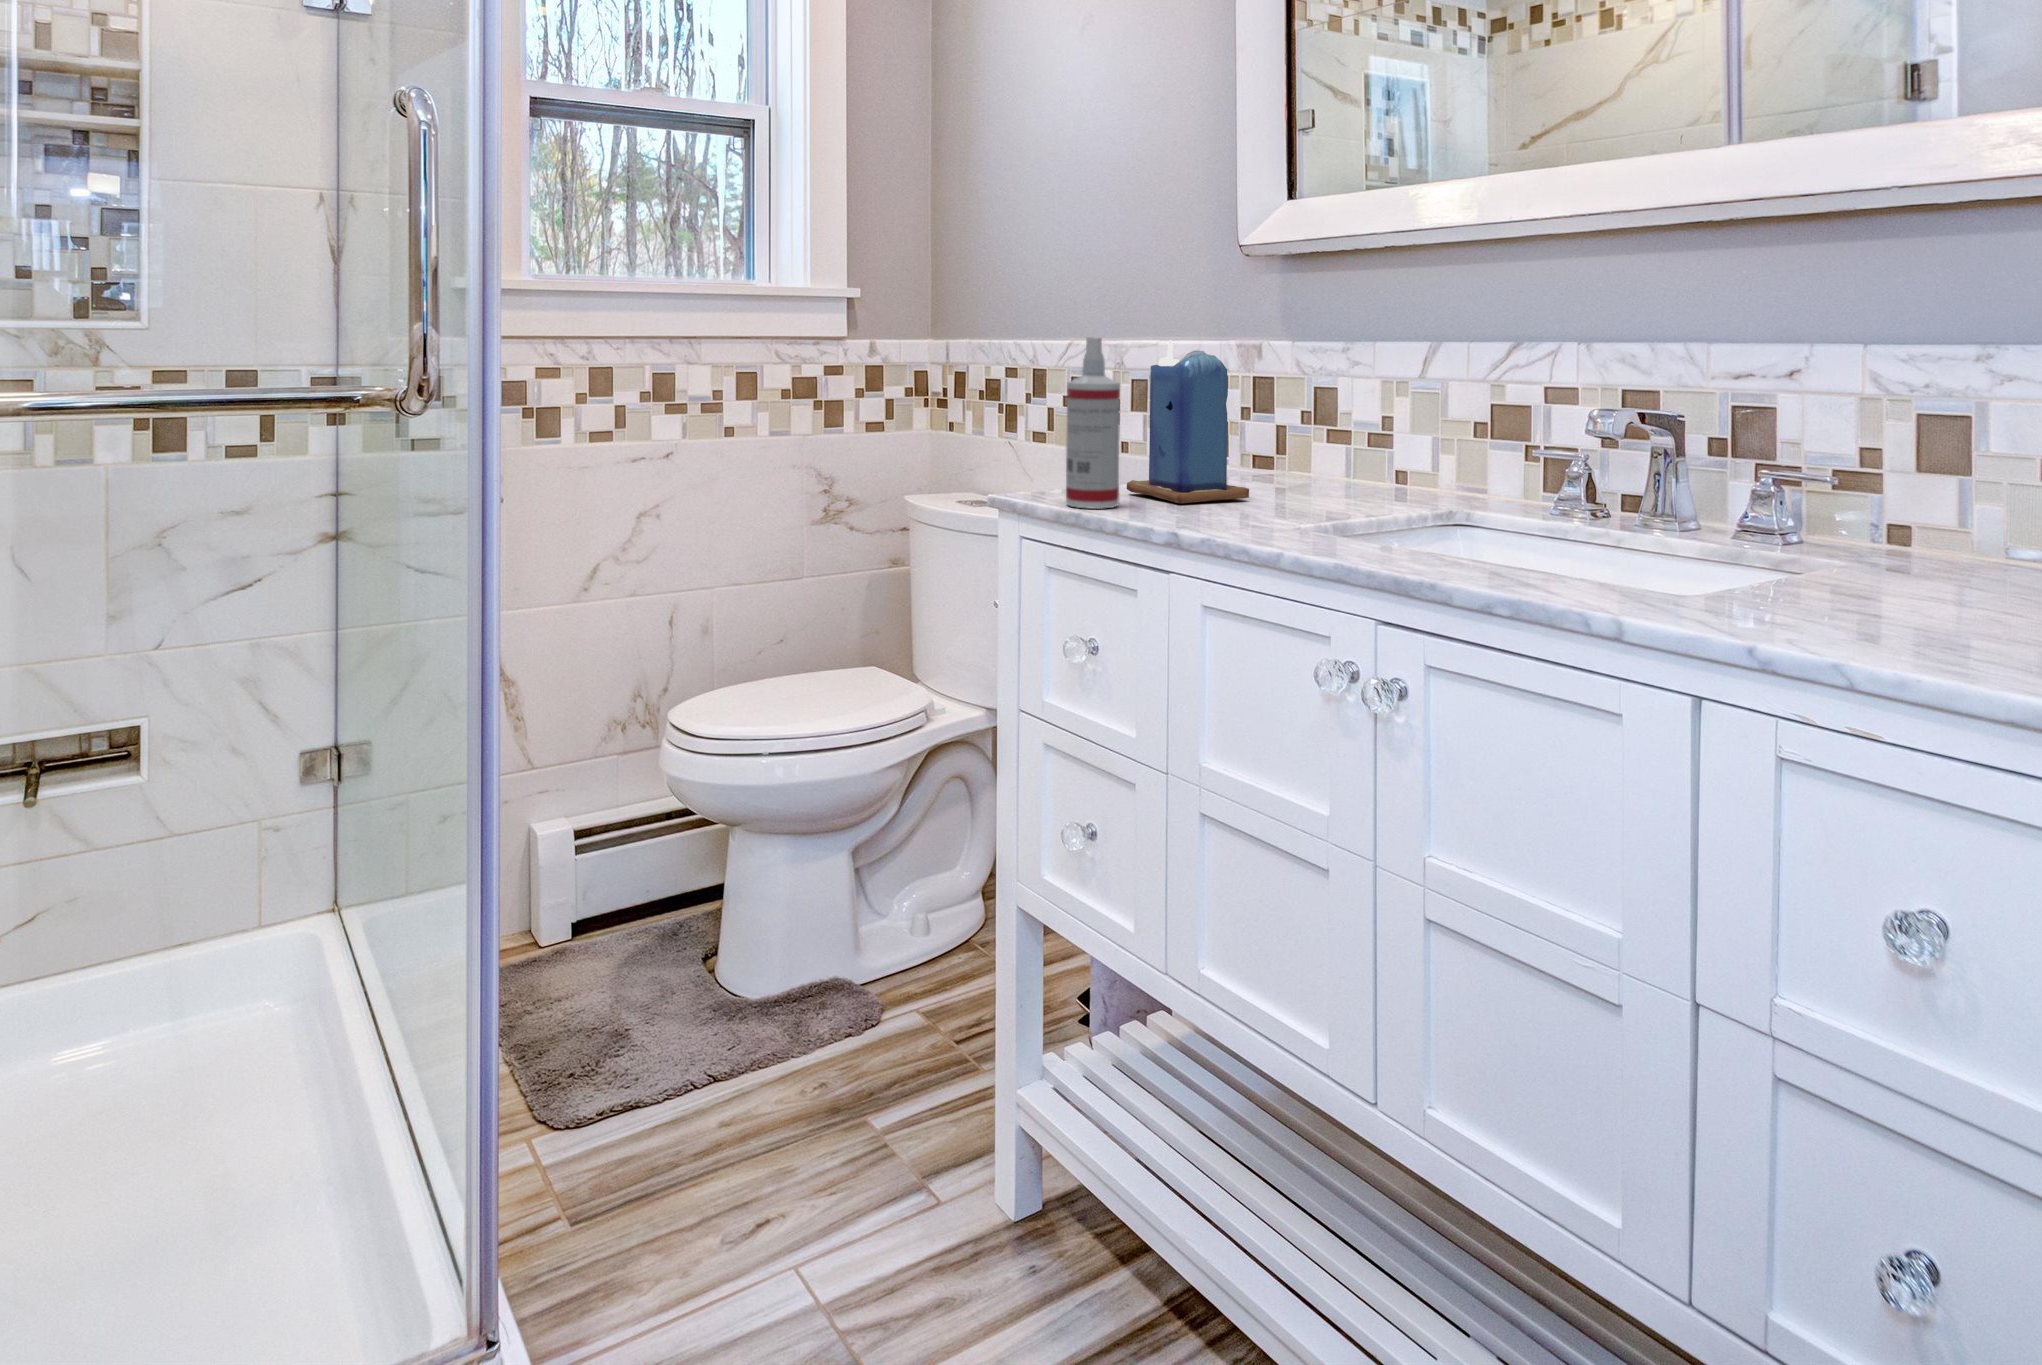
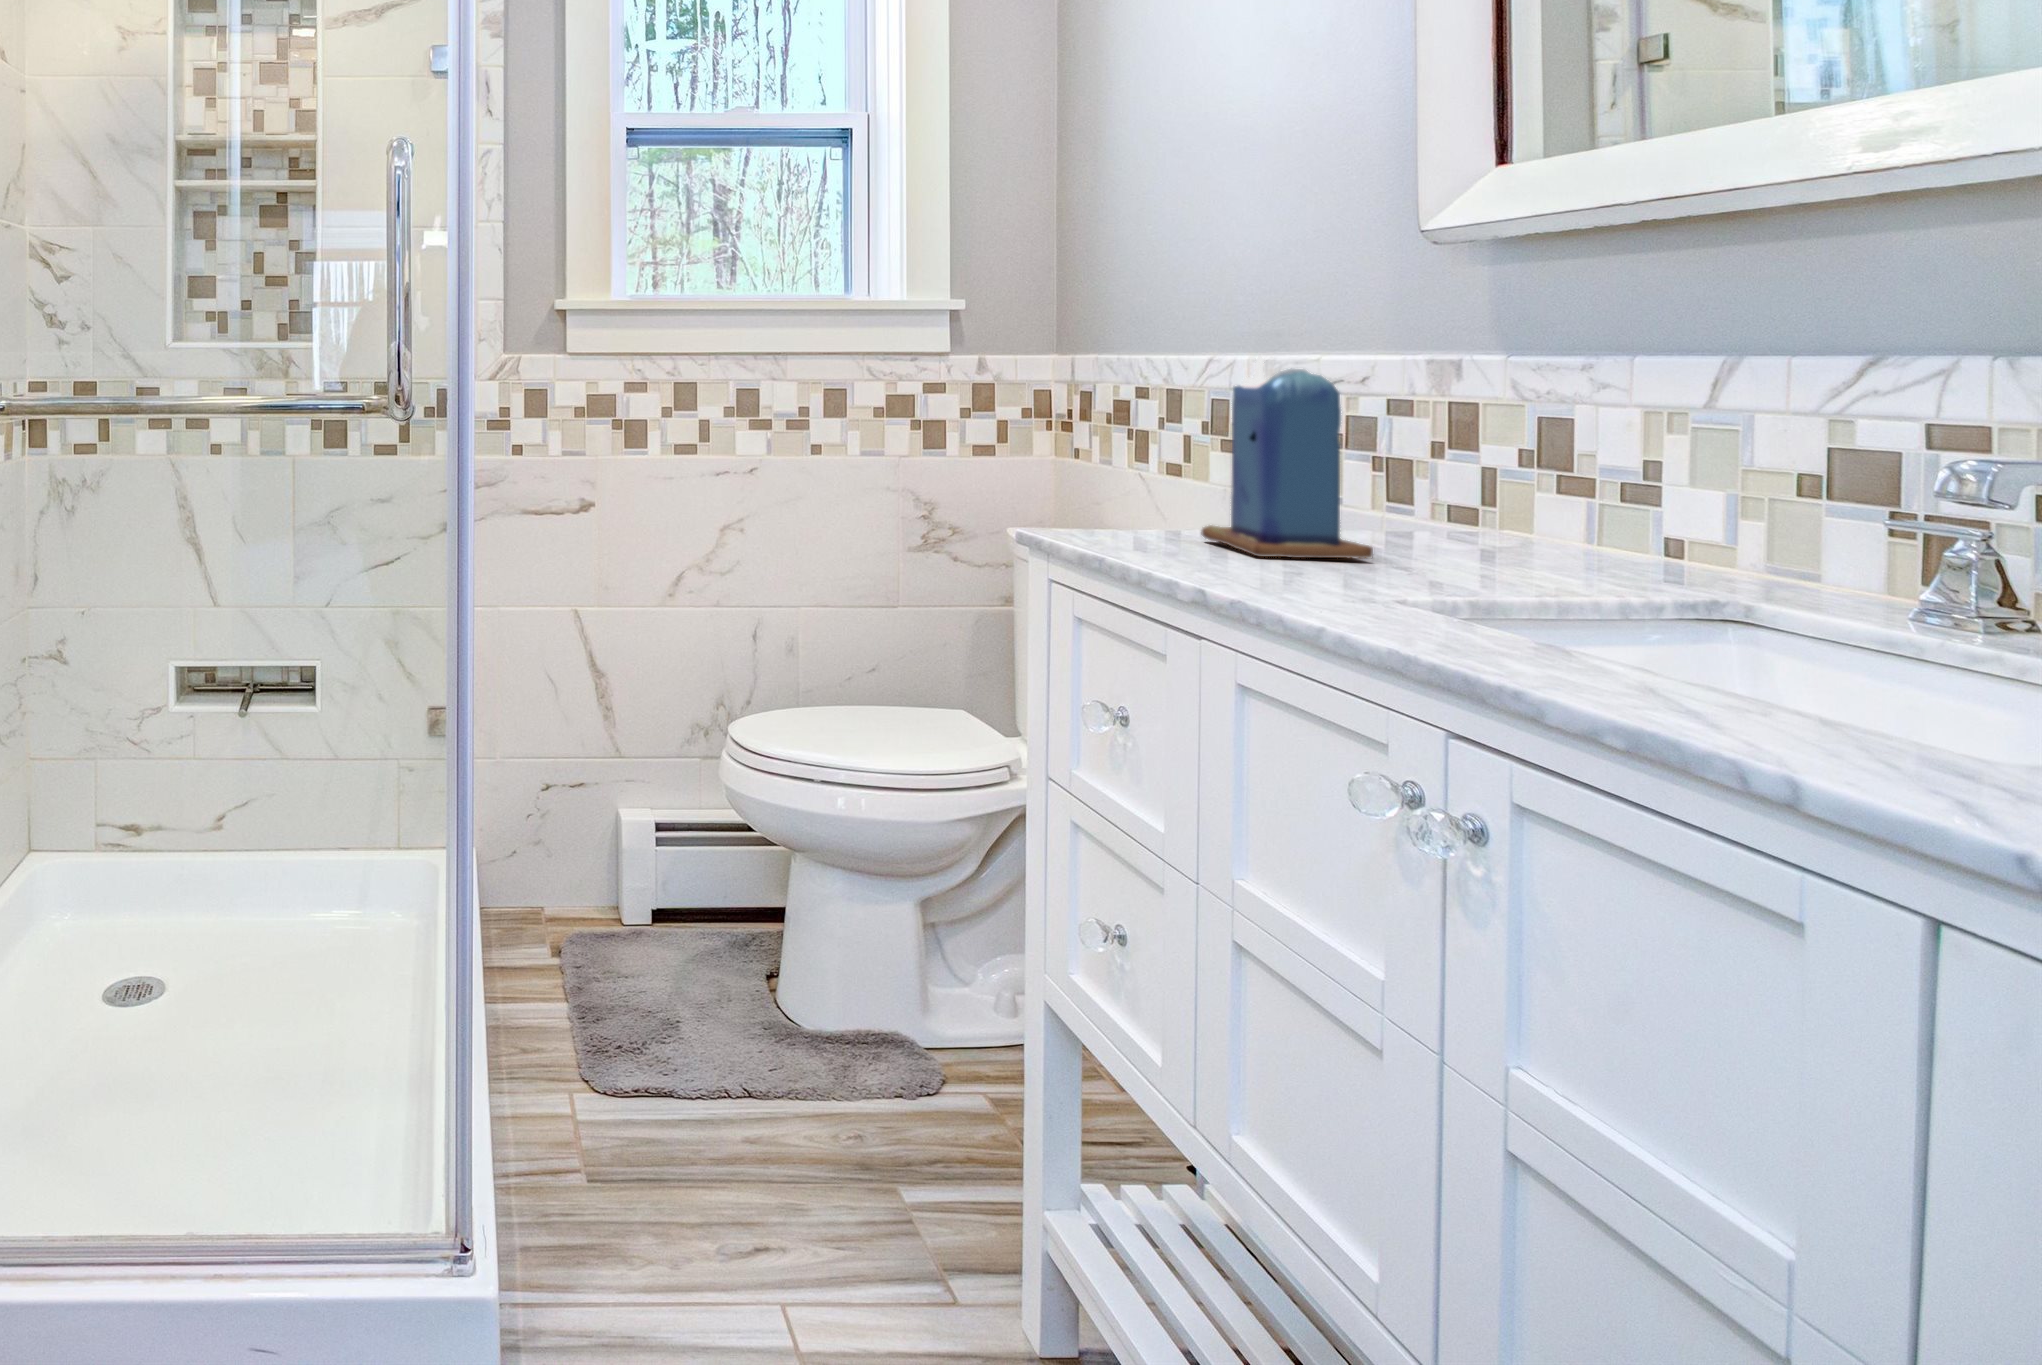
spray bottle: present [1066,337,1120,509] -> none [1098,351,1167,552]

